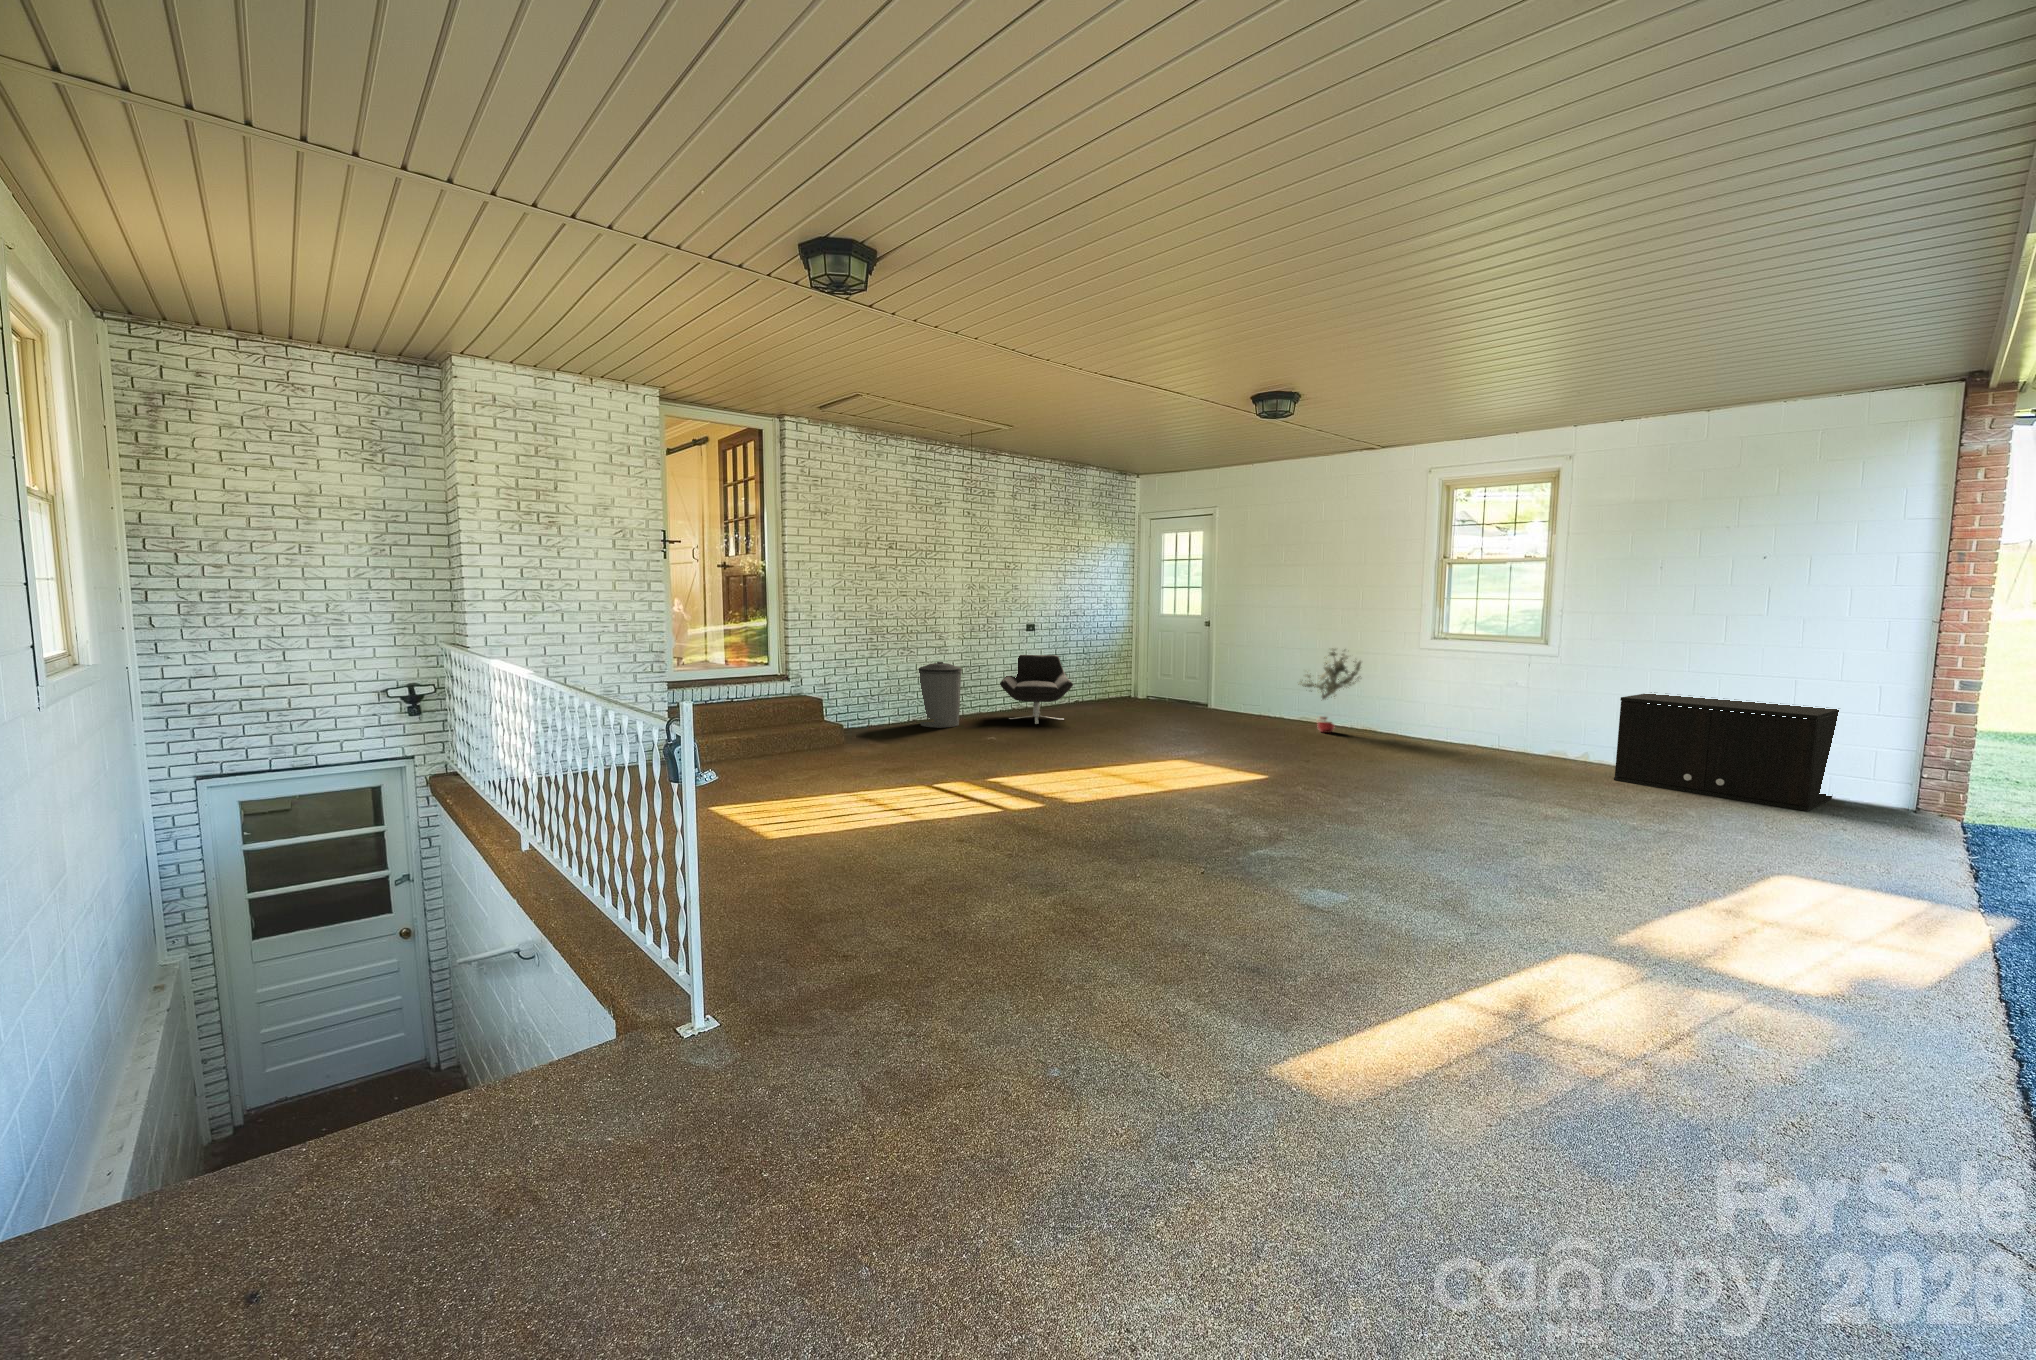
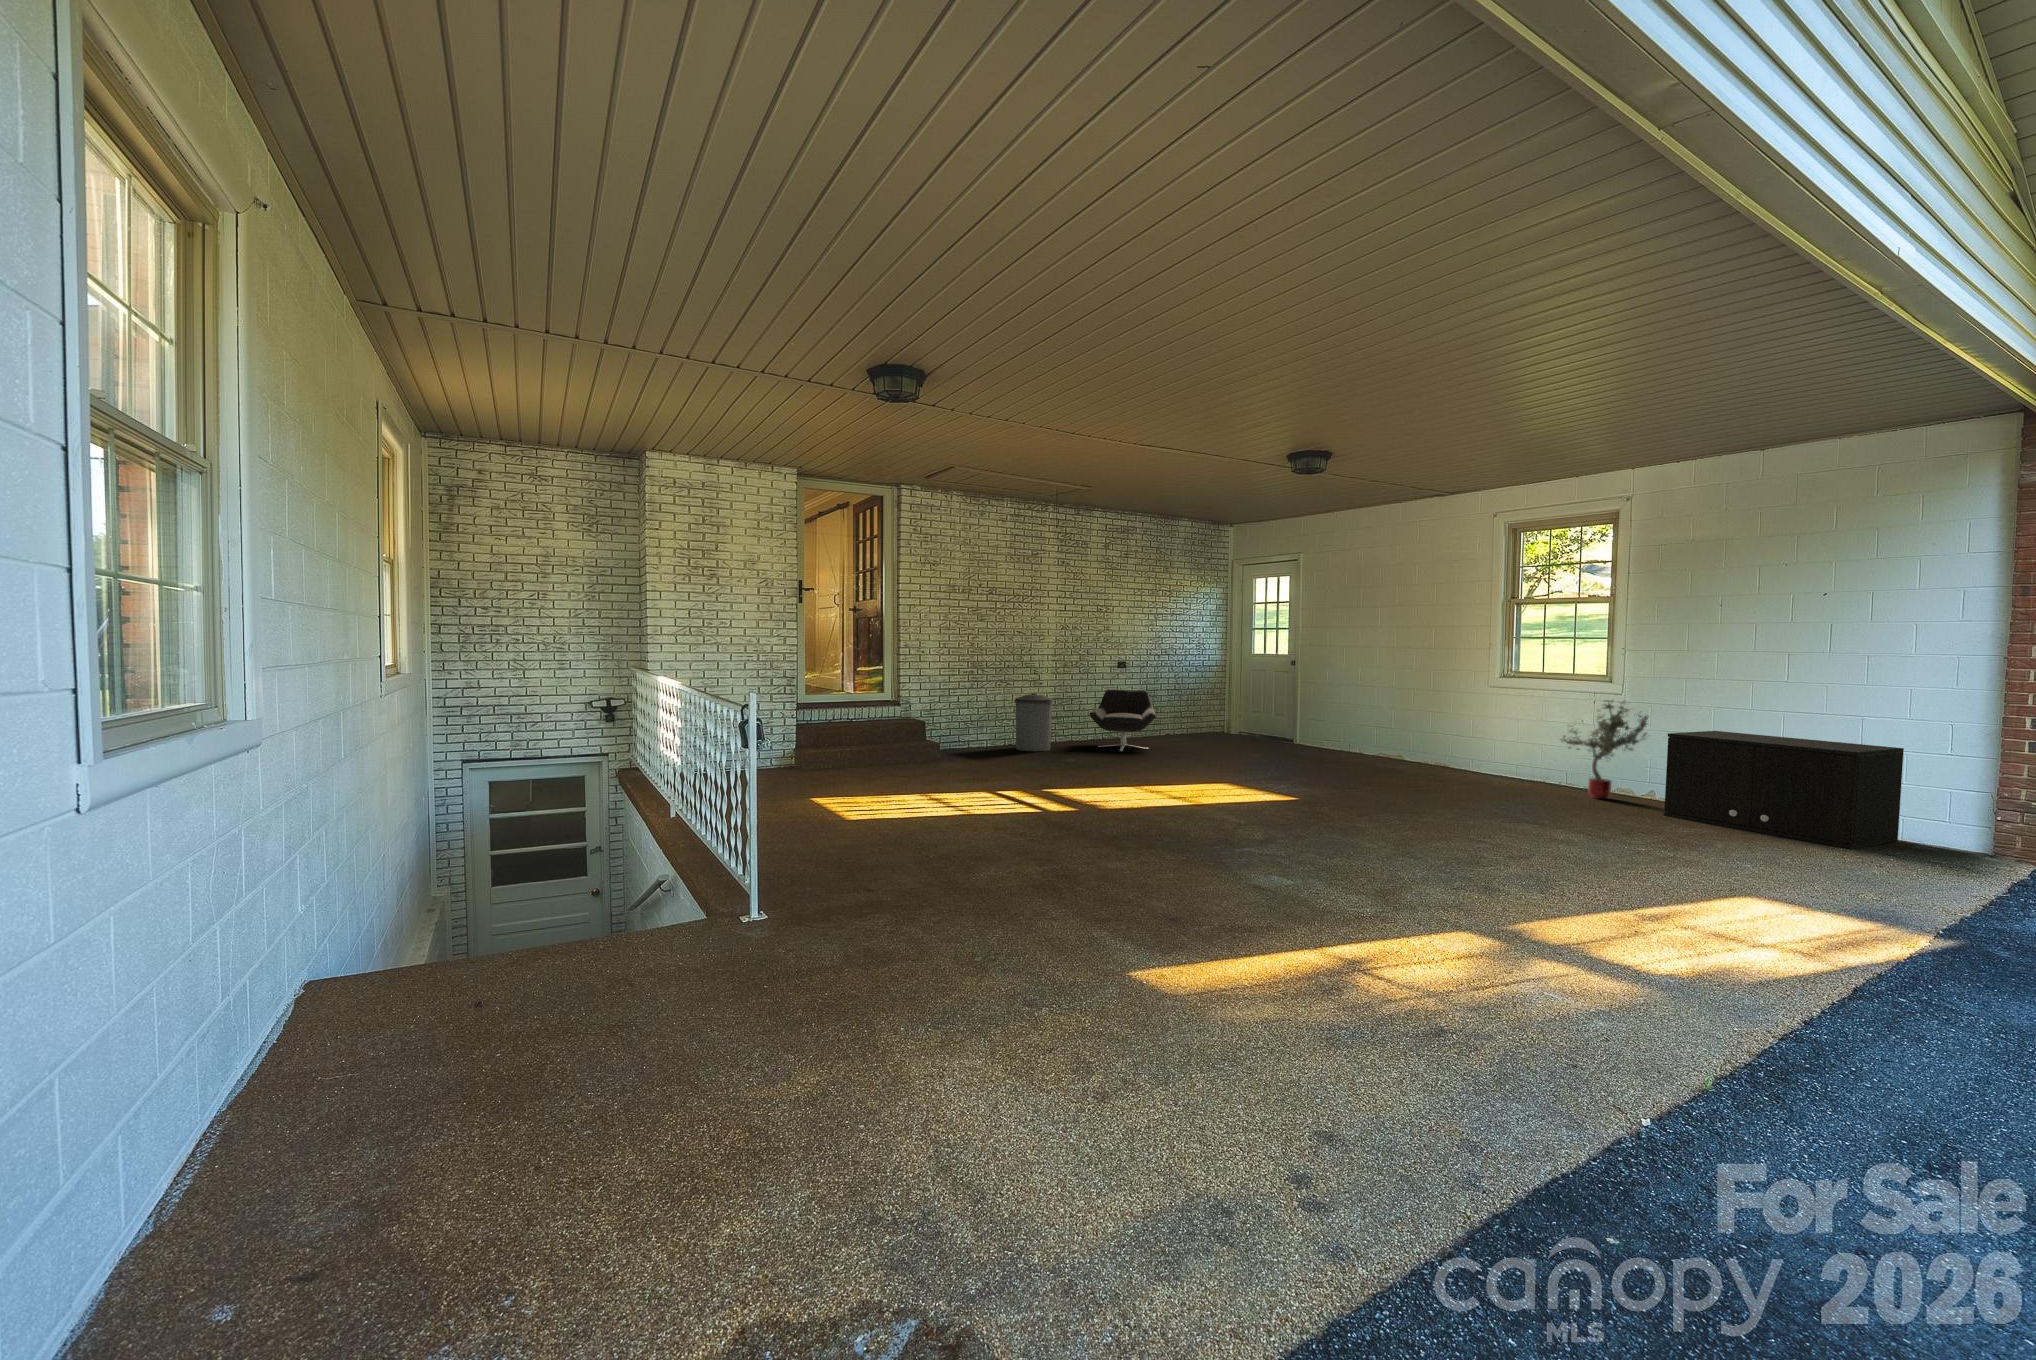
potted tree: present [1300,648,1361,733] -> present [1561,700,1648,799]

